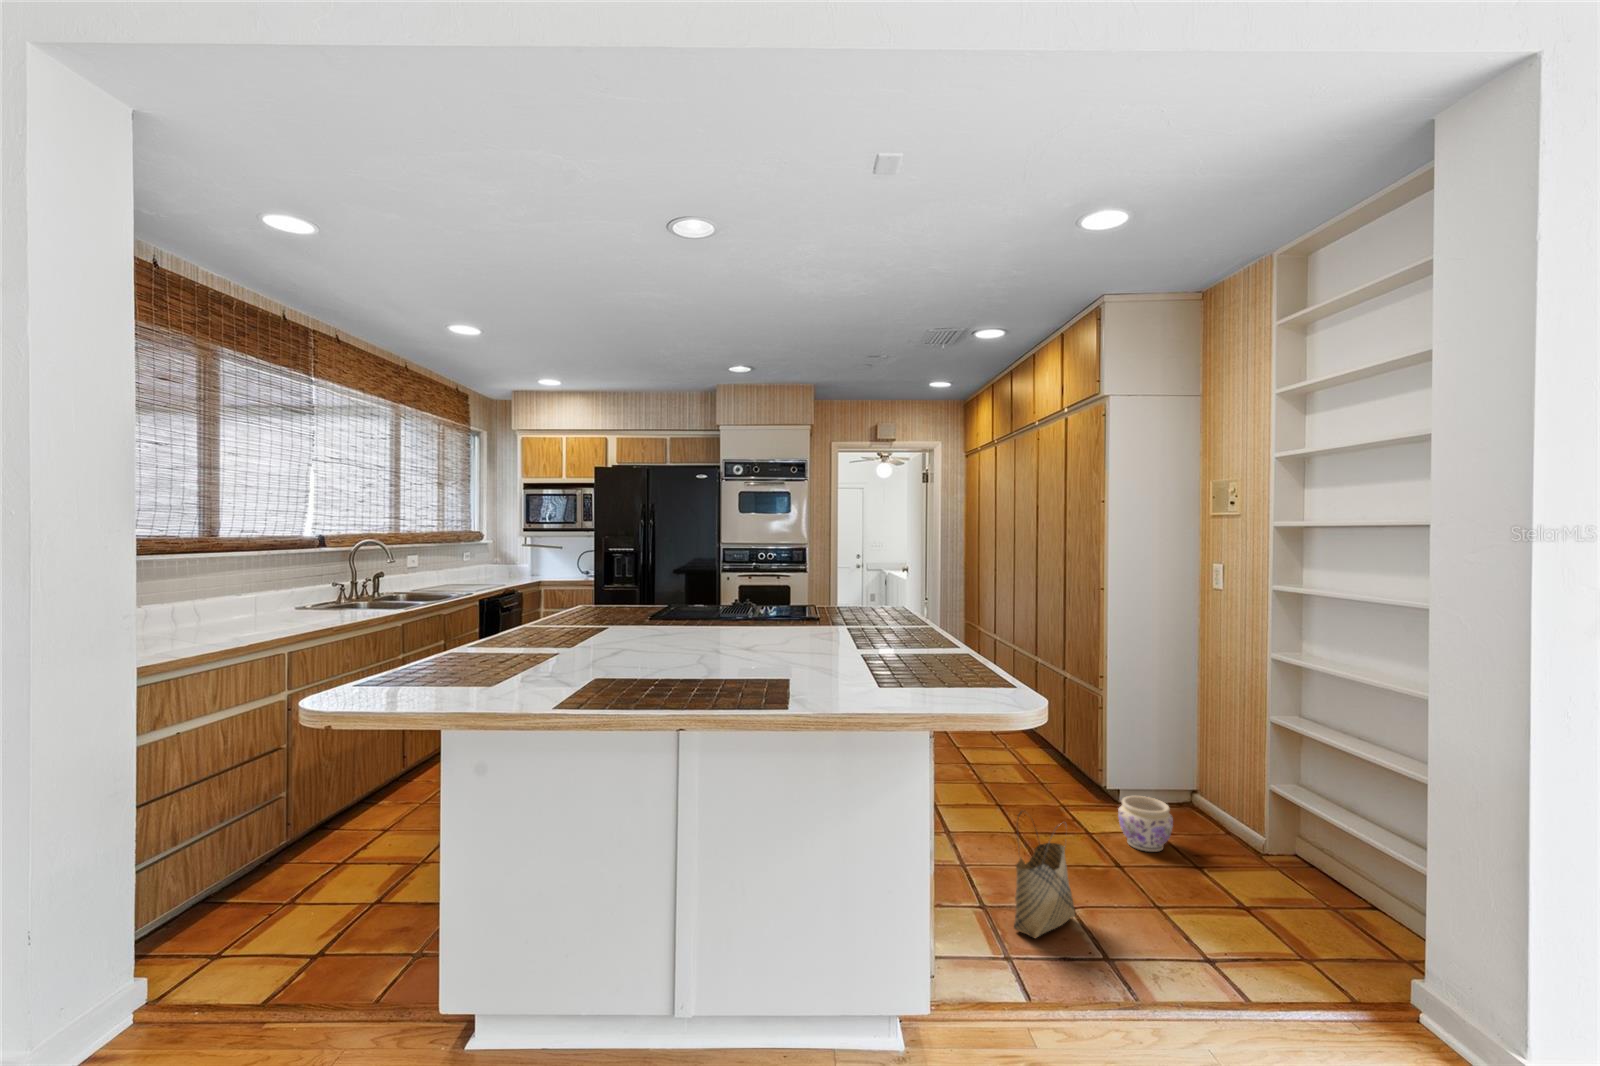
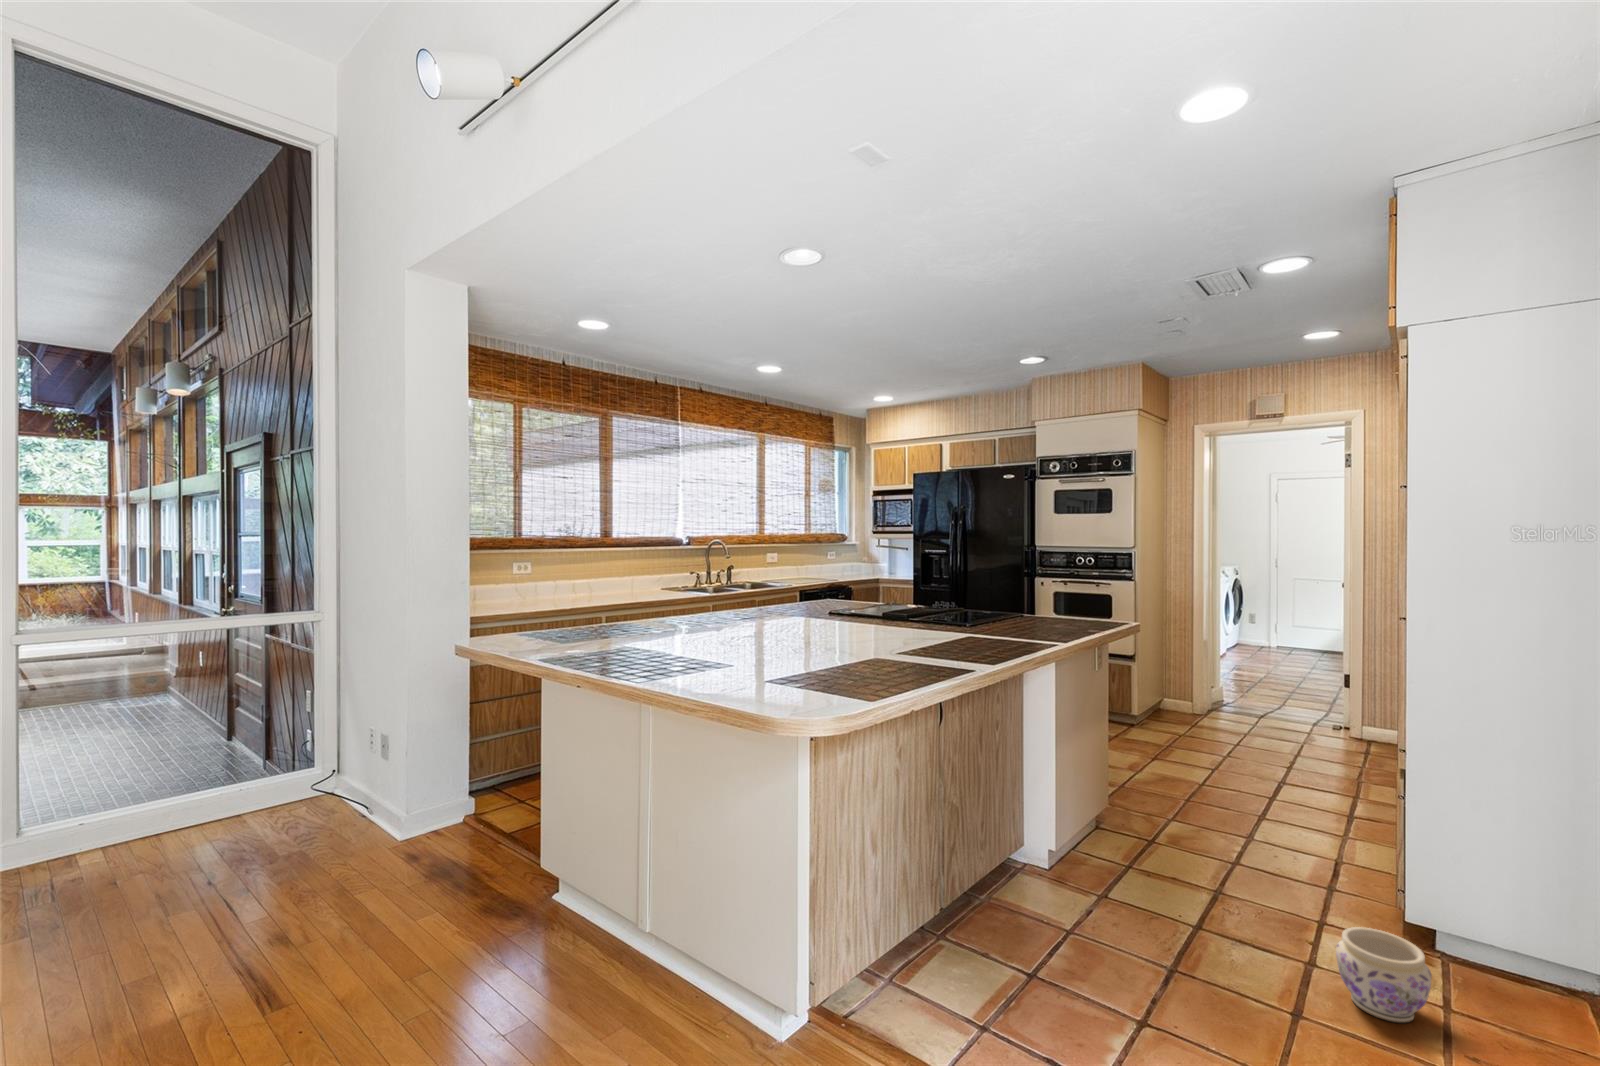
woven basket: present [1014,810,1075,938] -> none [1022,871,1122,1025]

